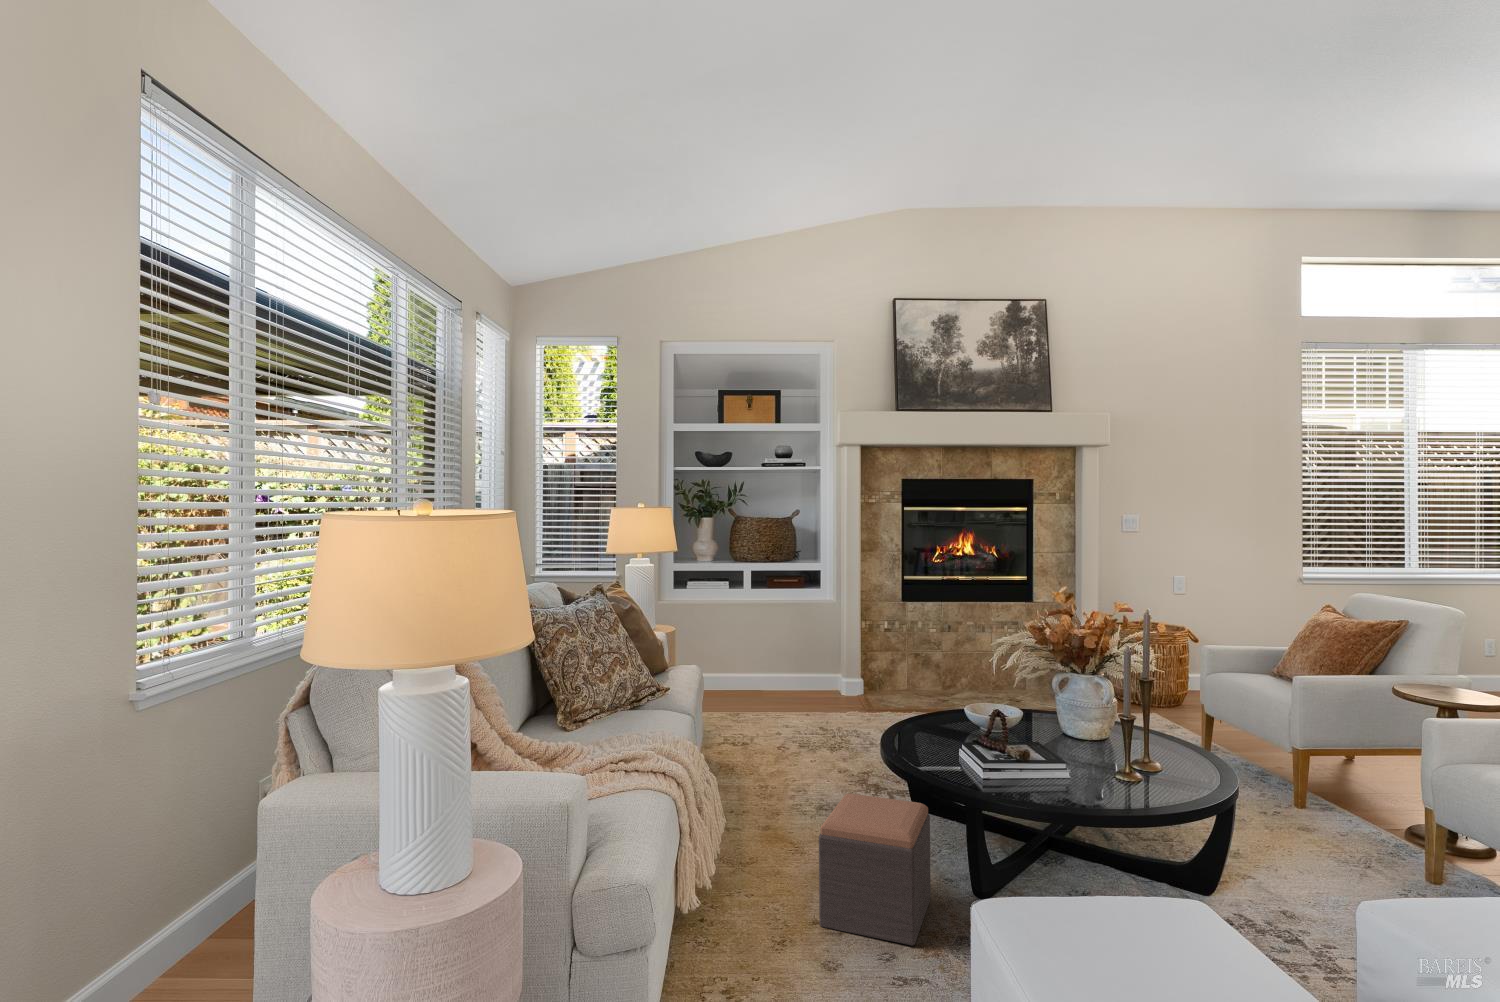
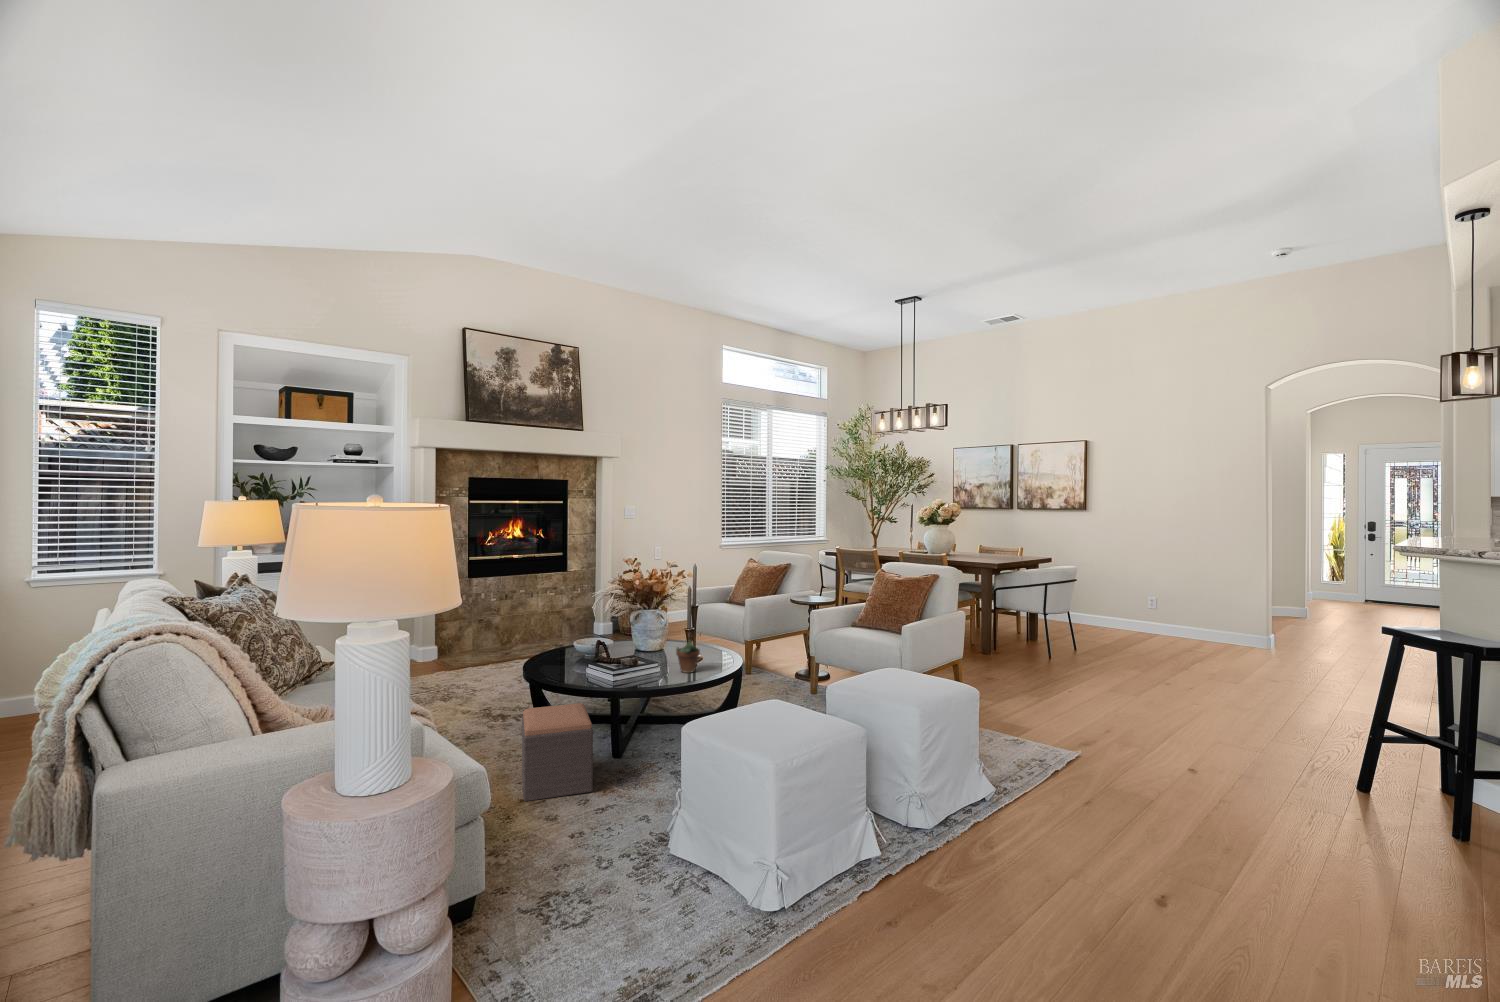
succulent plant: none [1096,724,1140,793] -> present [676,641,700,673]

